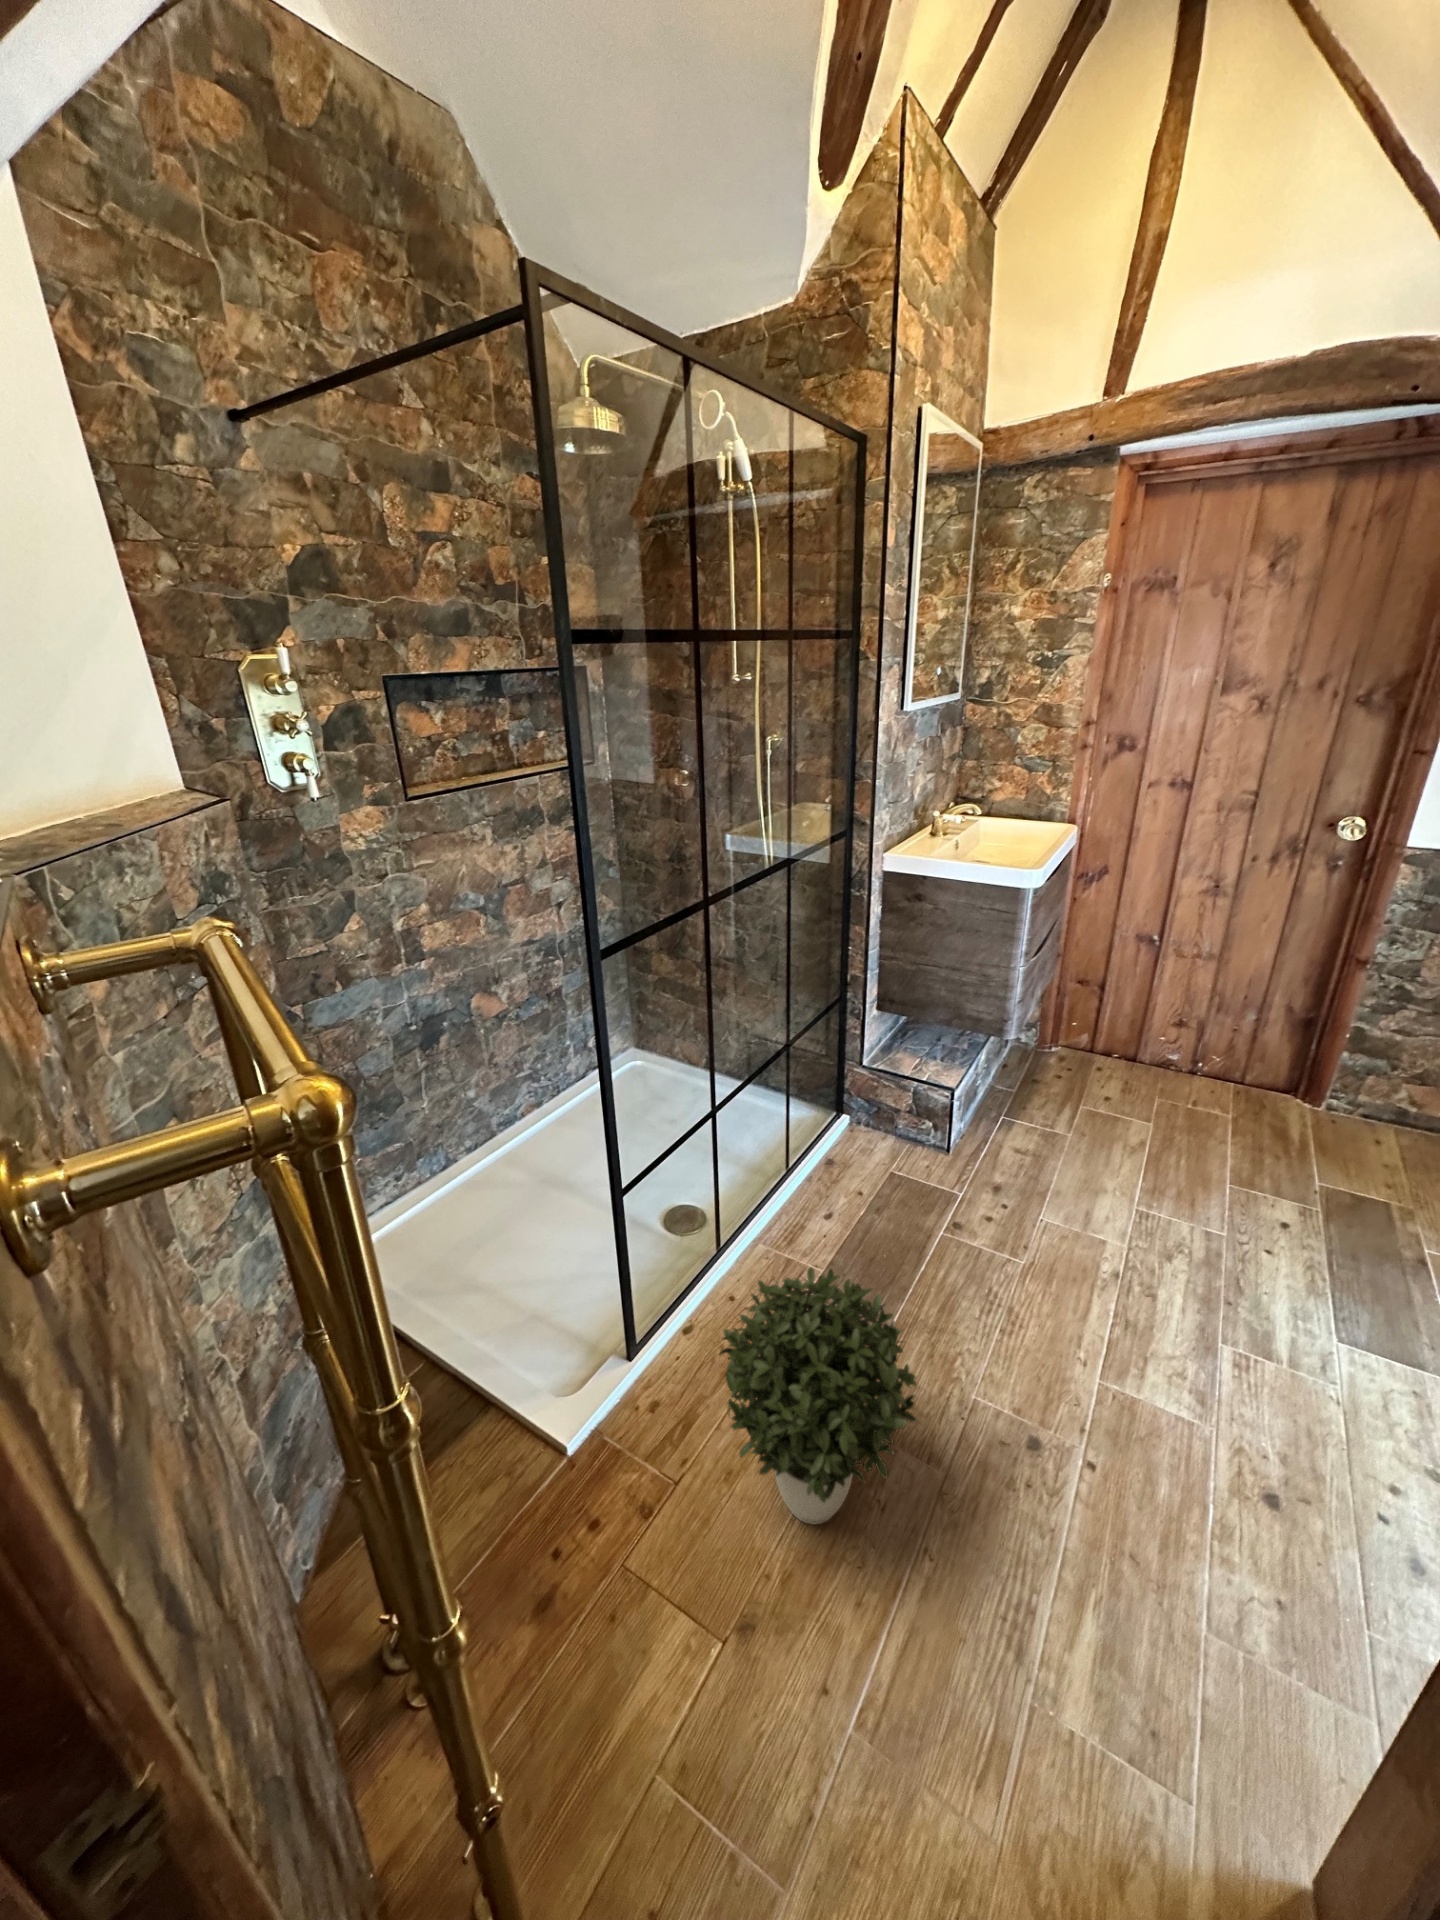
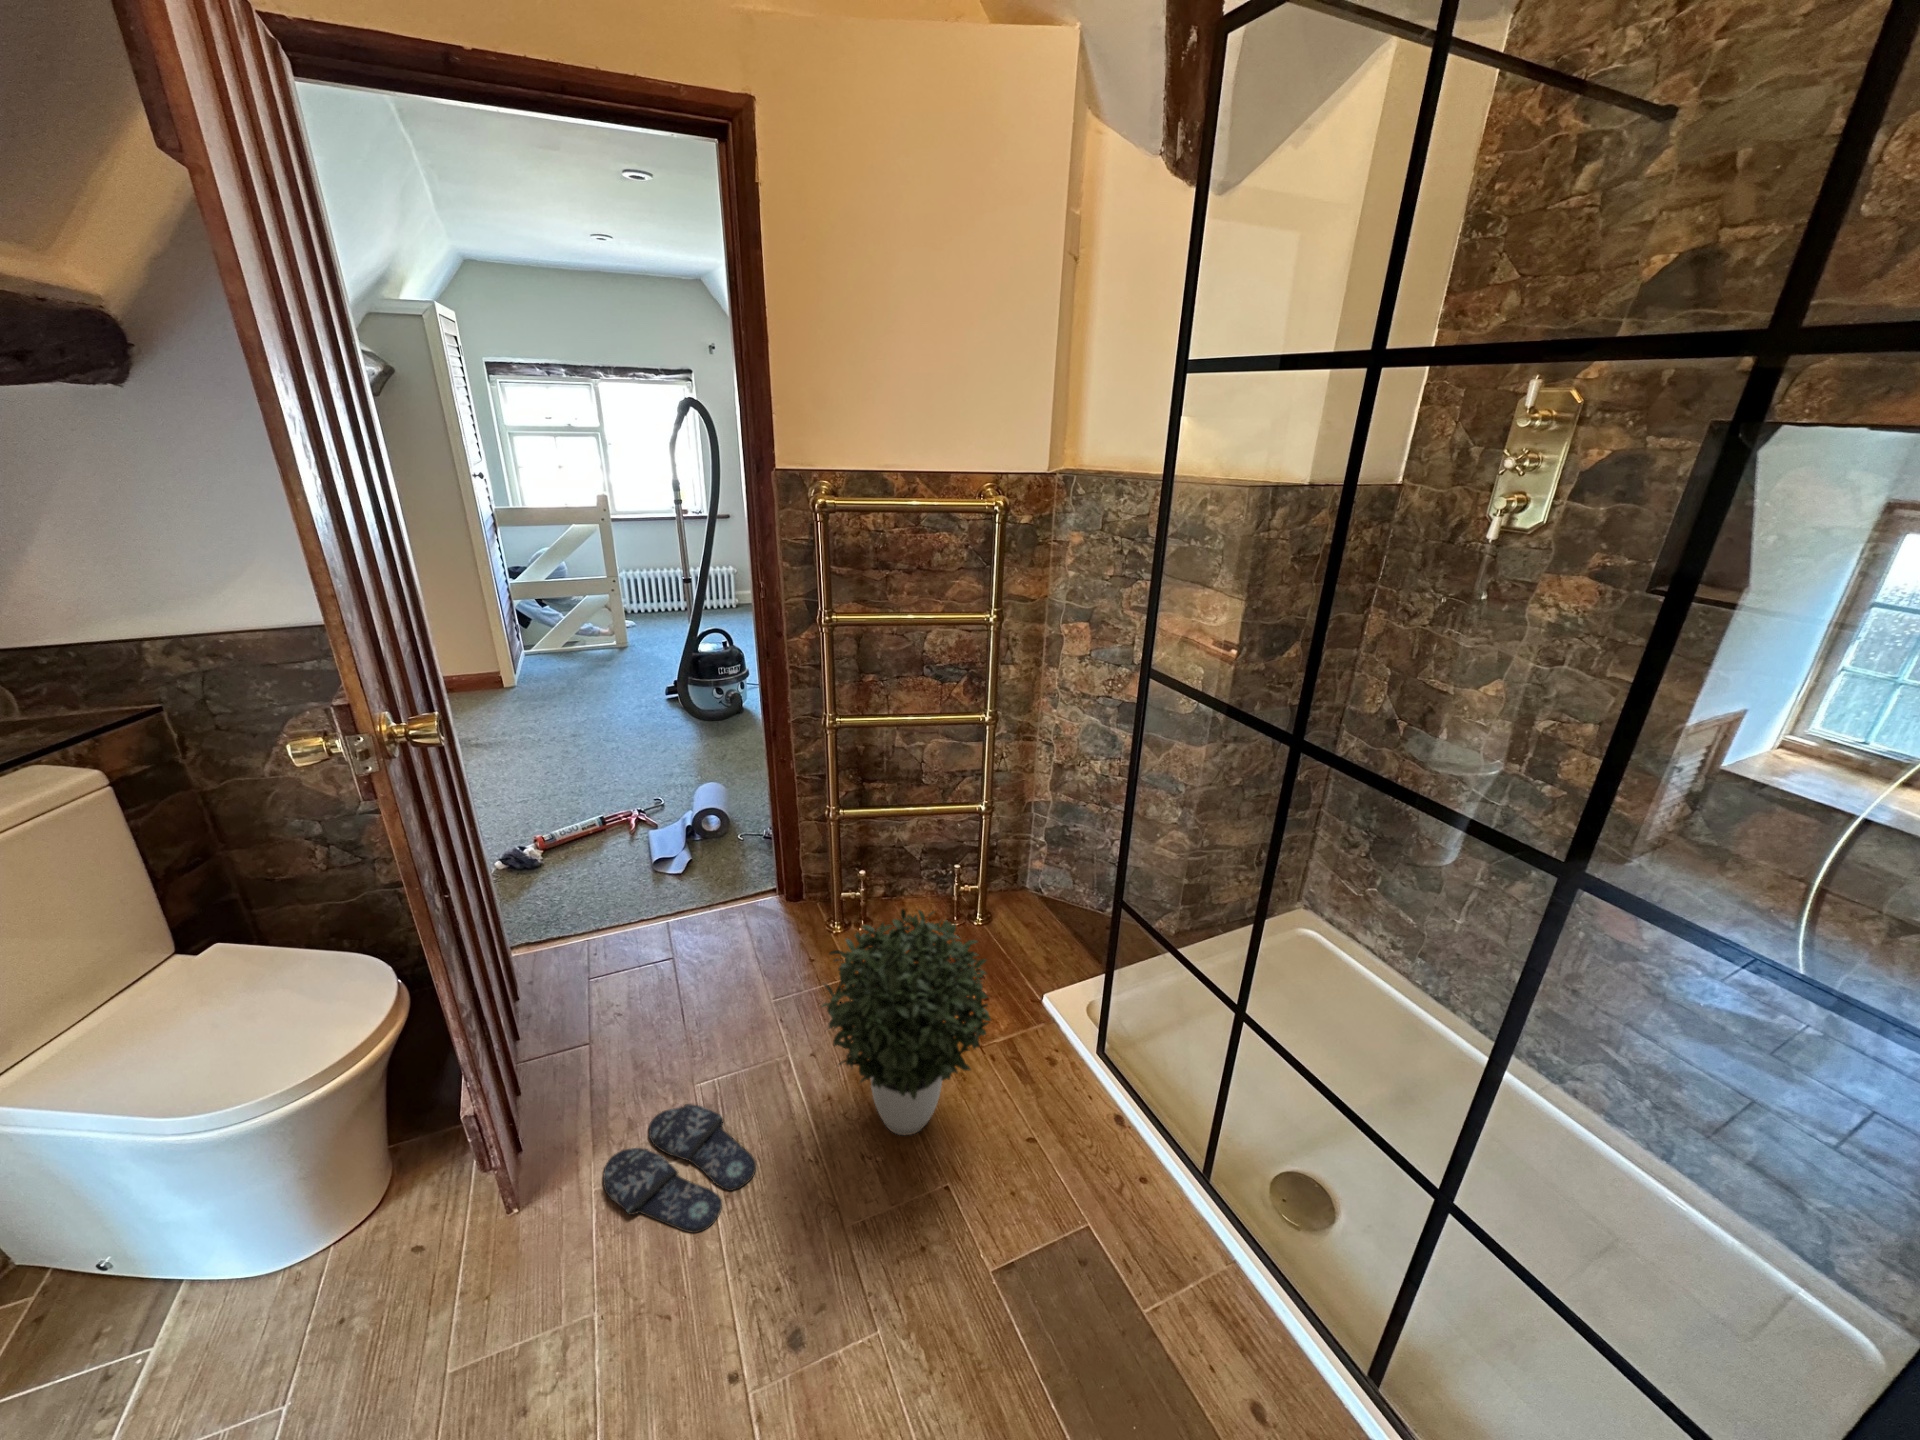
slippers: none [974,1599,1156,1834] -> present [603,1104,756,1233]

